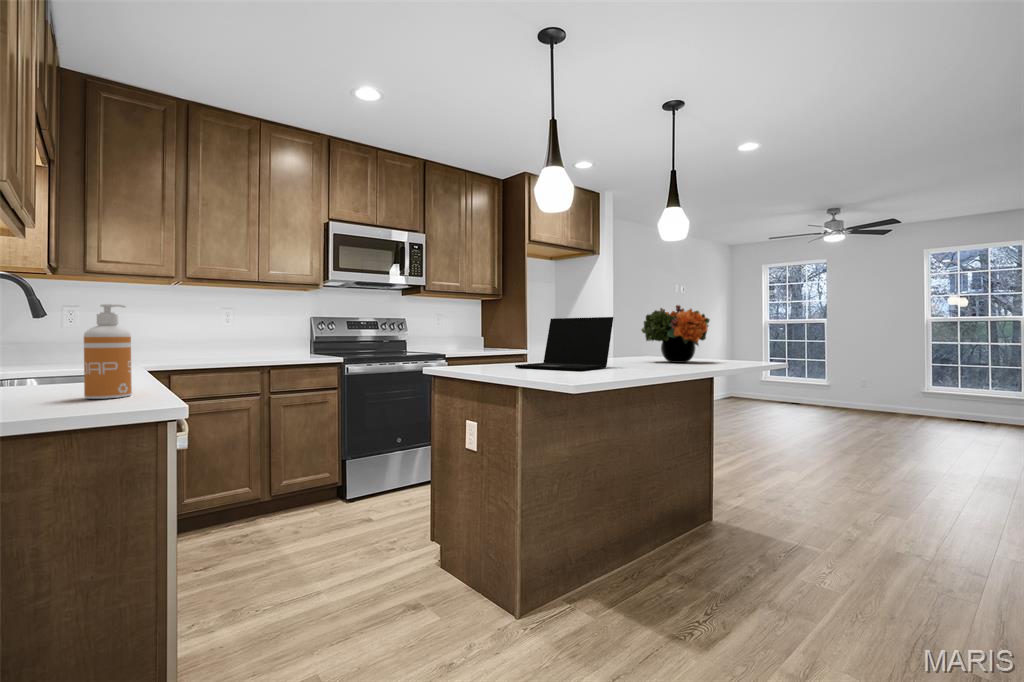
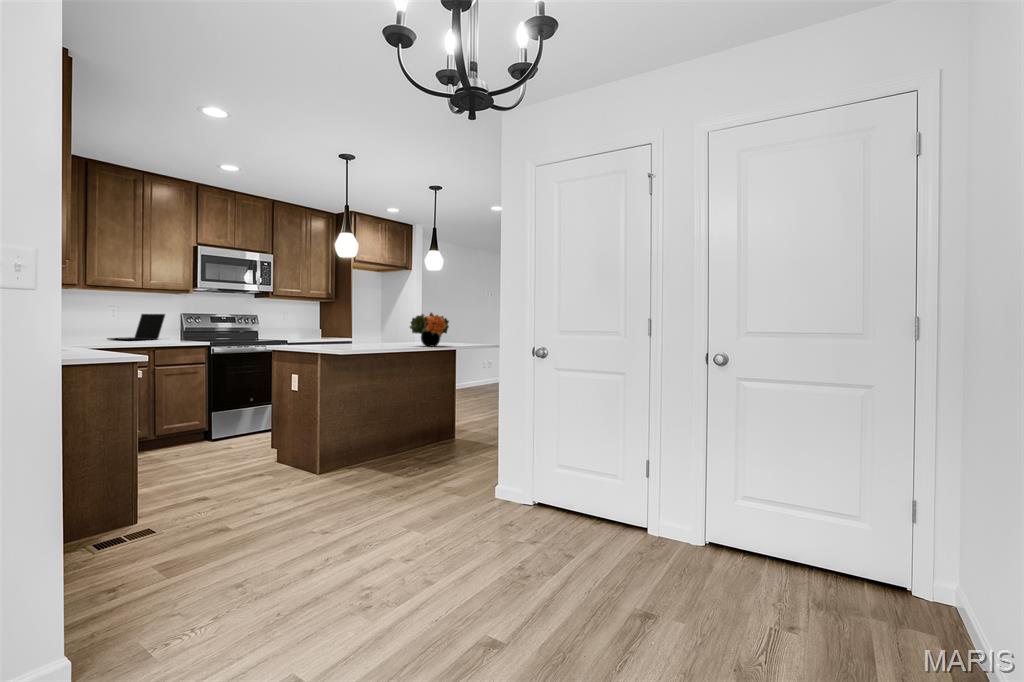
soap dispenser: present [84,304,132,399] -> none [83,313,106,358]
laptop: present [515,317,613,371] -> present [107,314,165,340]

